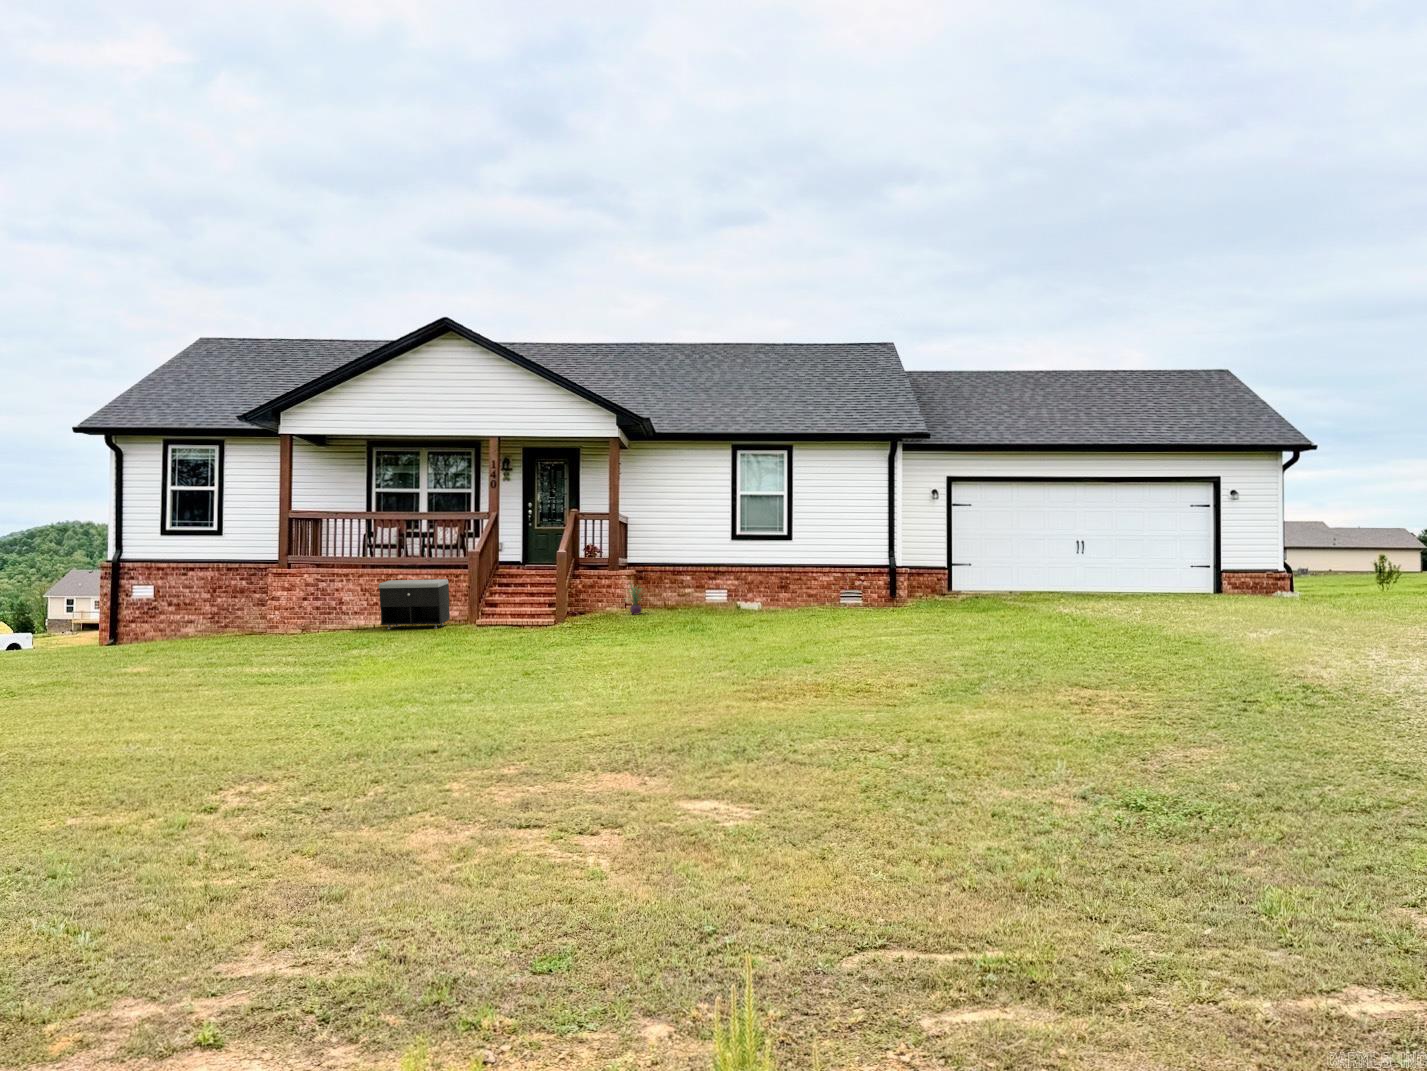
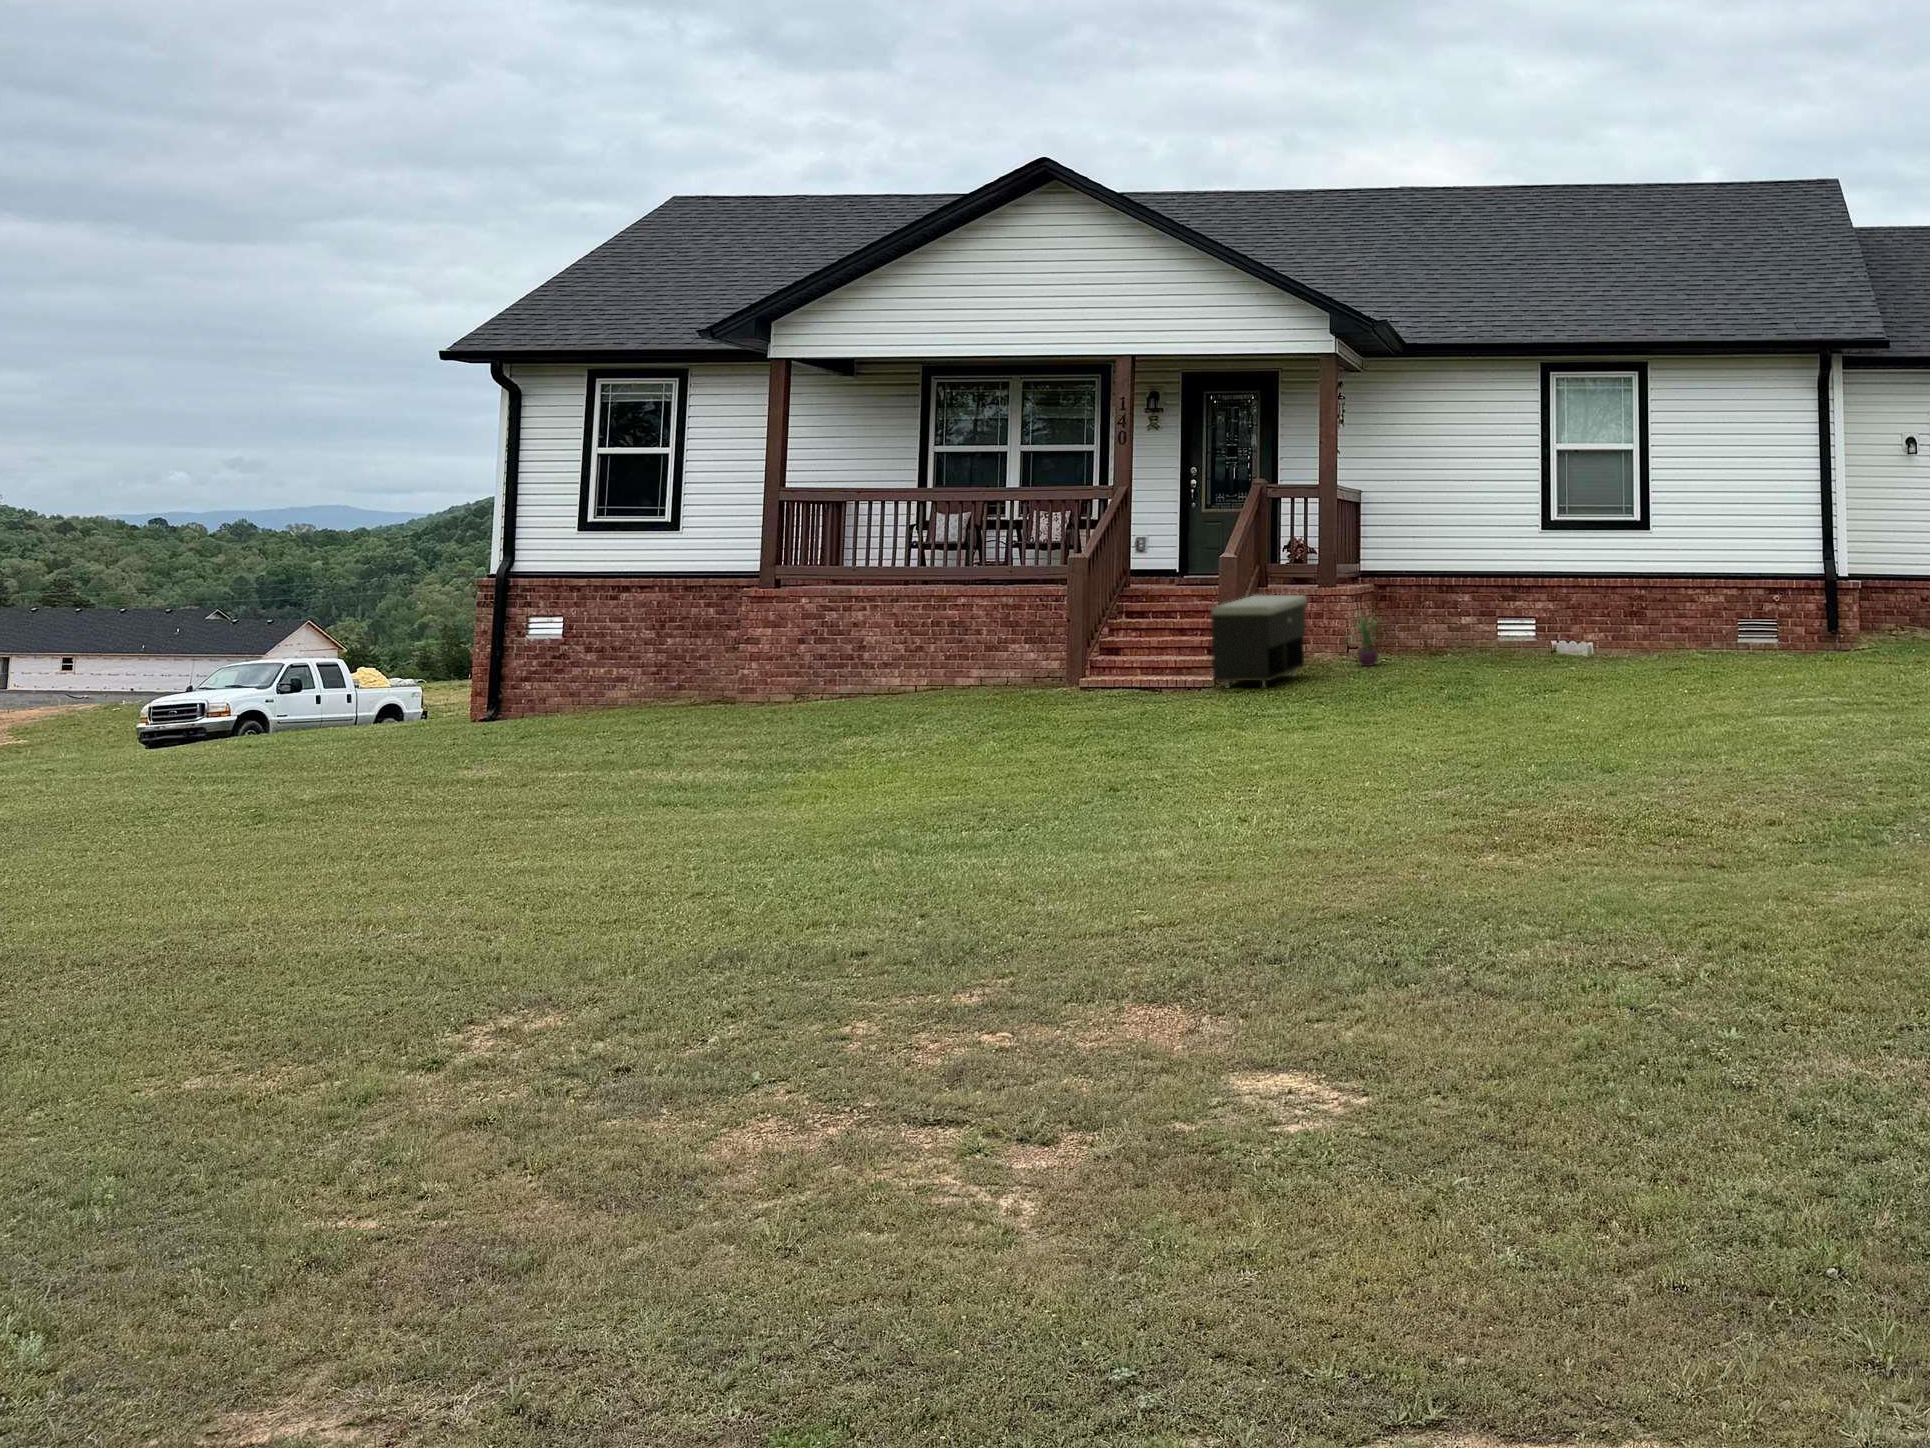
storage bench: present [379,579,450,629] -> present [1211,595,1307,687]

